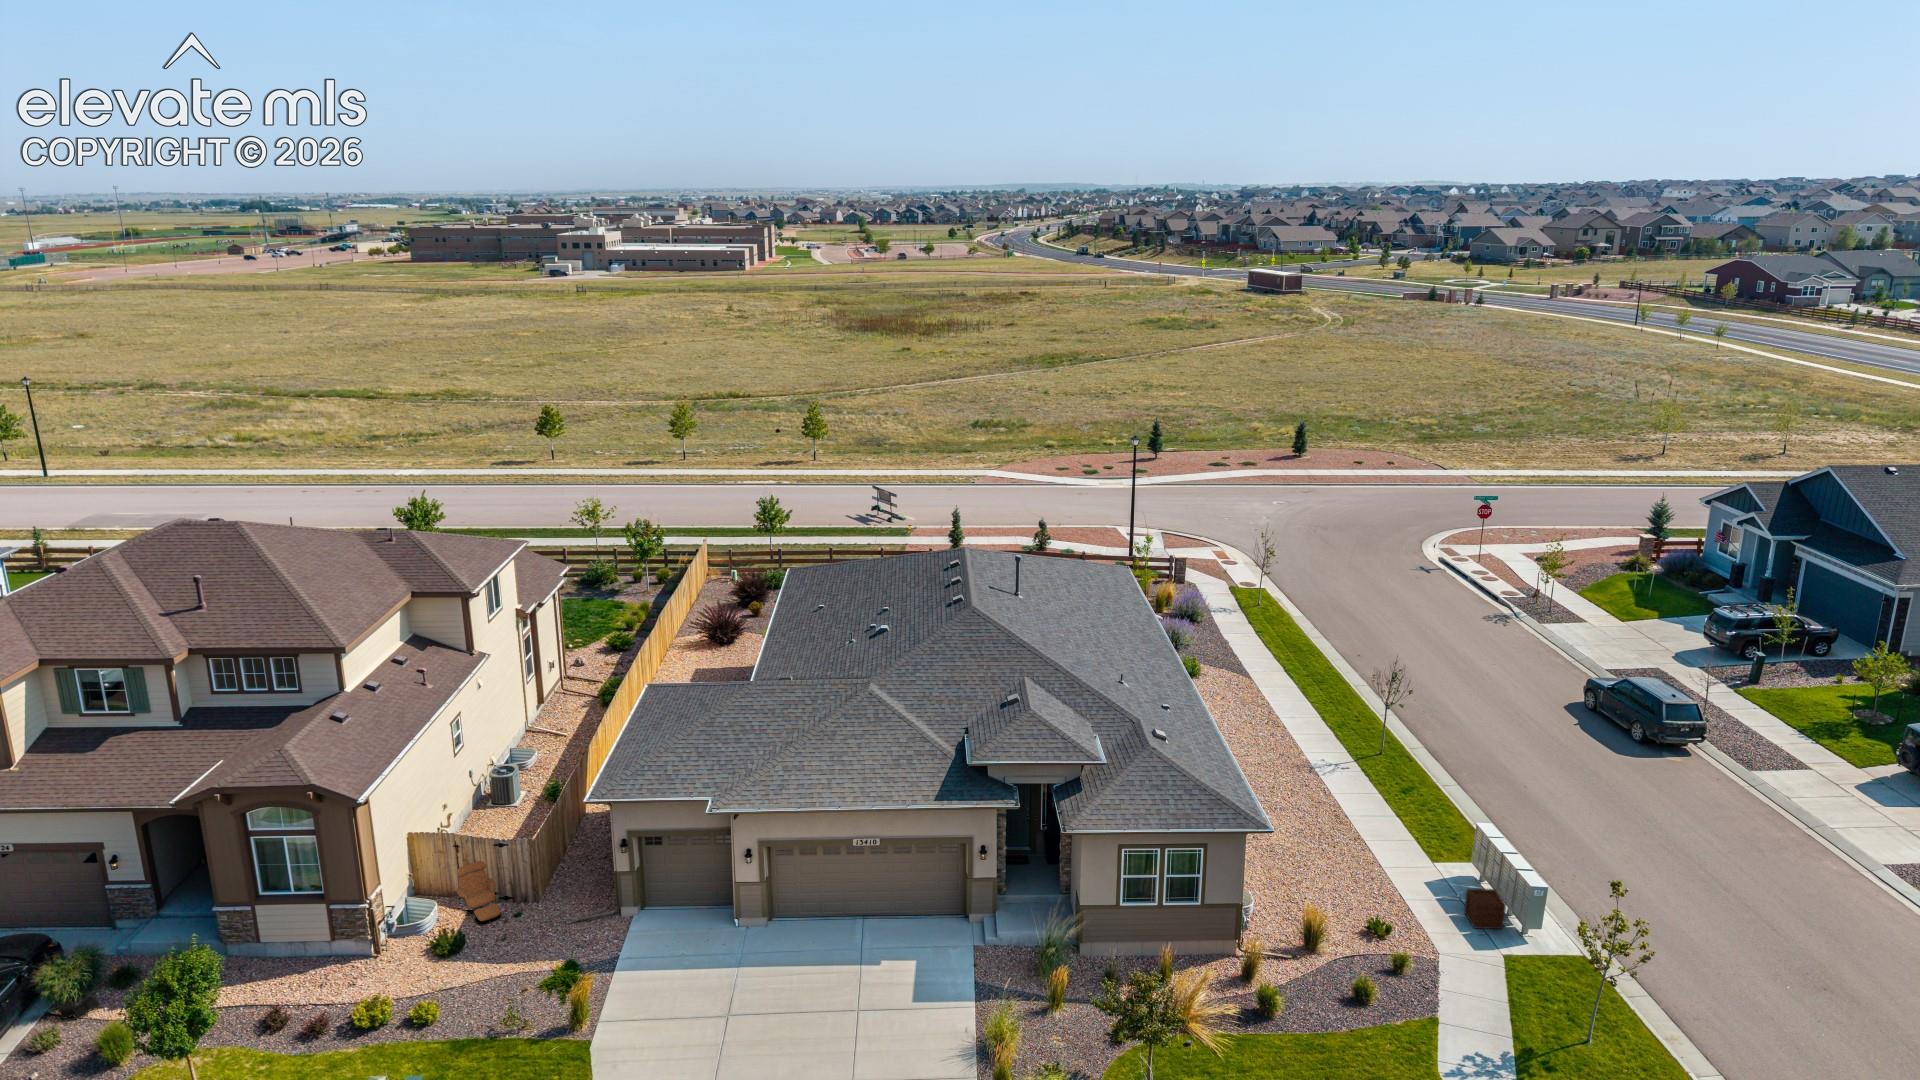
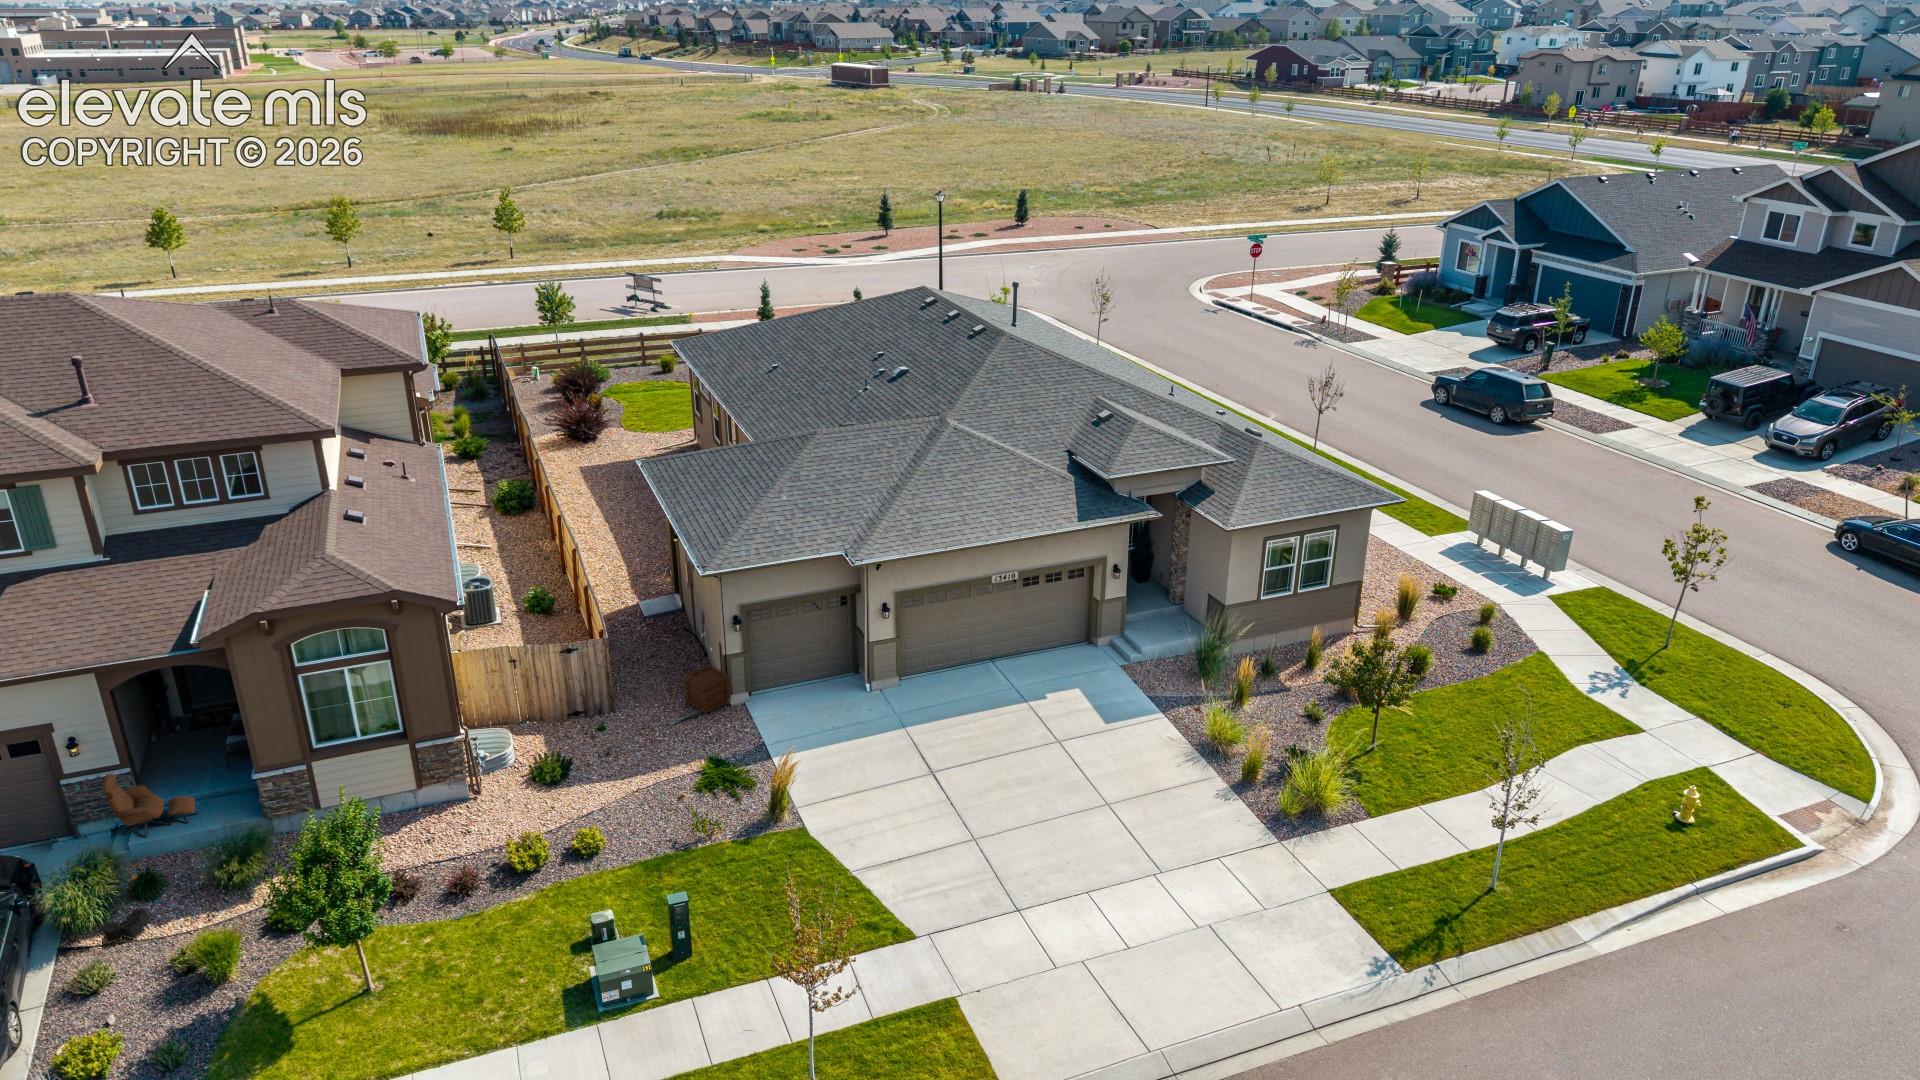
lounge chair: present [457,861,500,926] -> present [103,774,195,837]
wooden crate: present [1464,888,1506,929] -> present [684,665,731,713]

